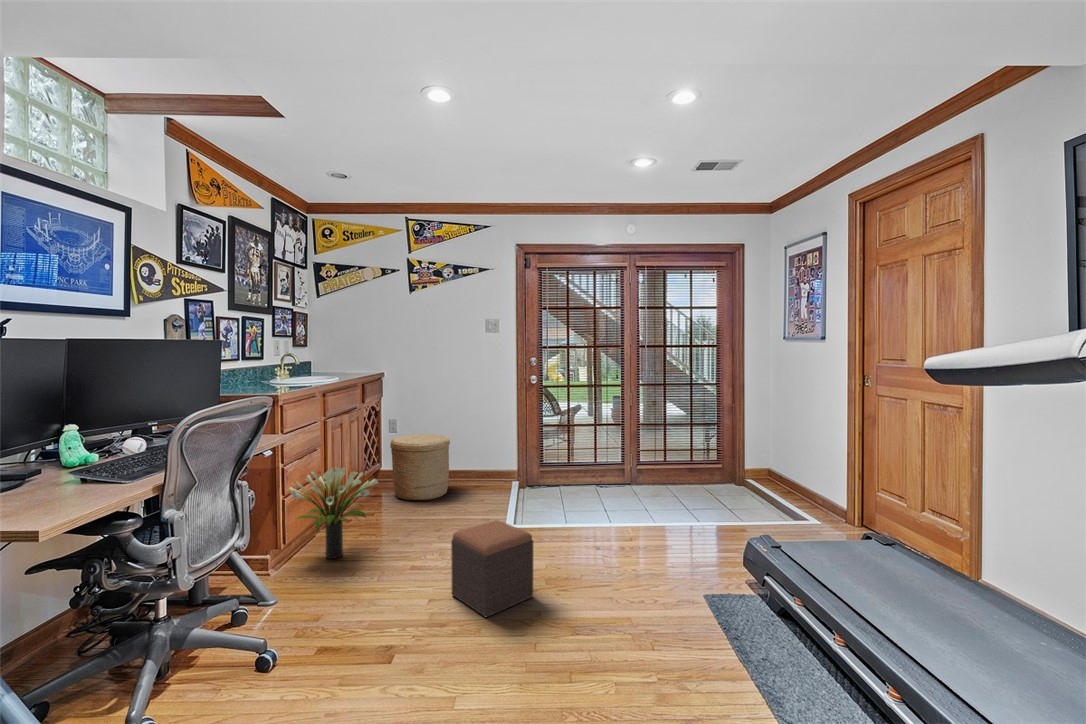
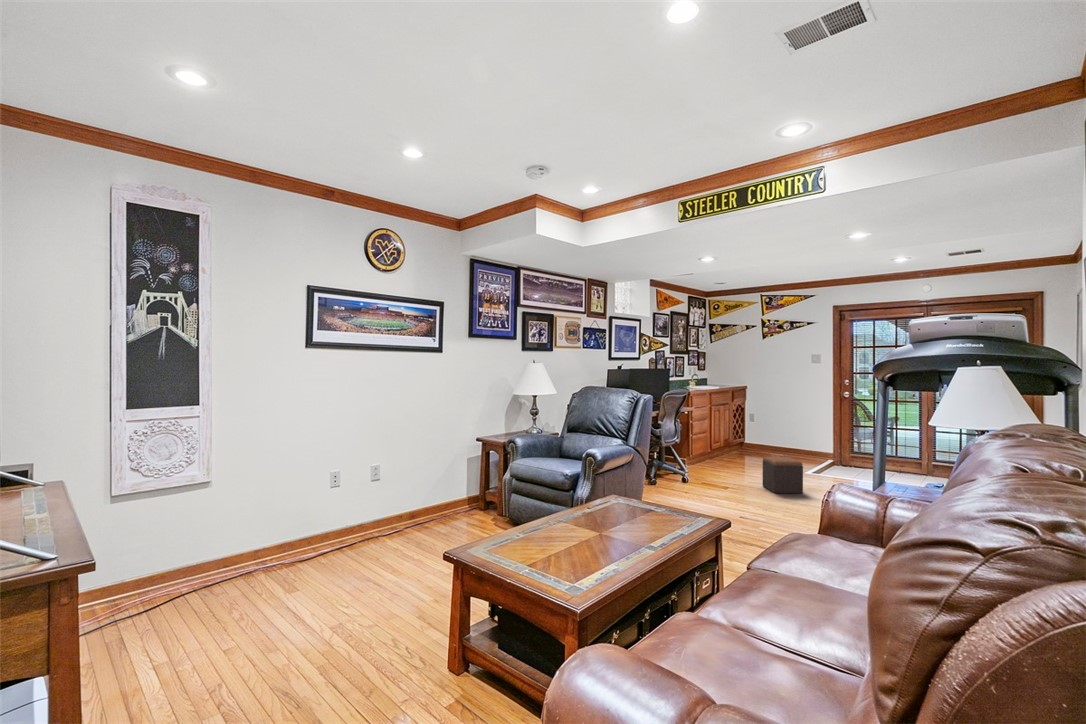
woven basket: present [390,434,450,500] -> none [748,423,785,460]
potted plant: present [289,467,379,559] -> none [694,427,735,469]

